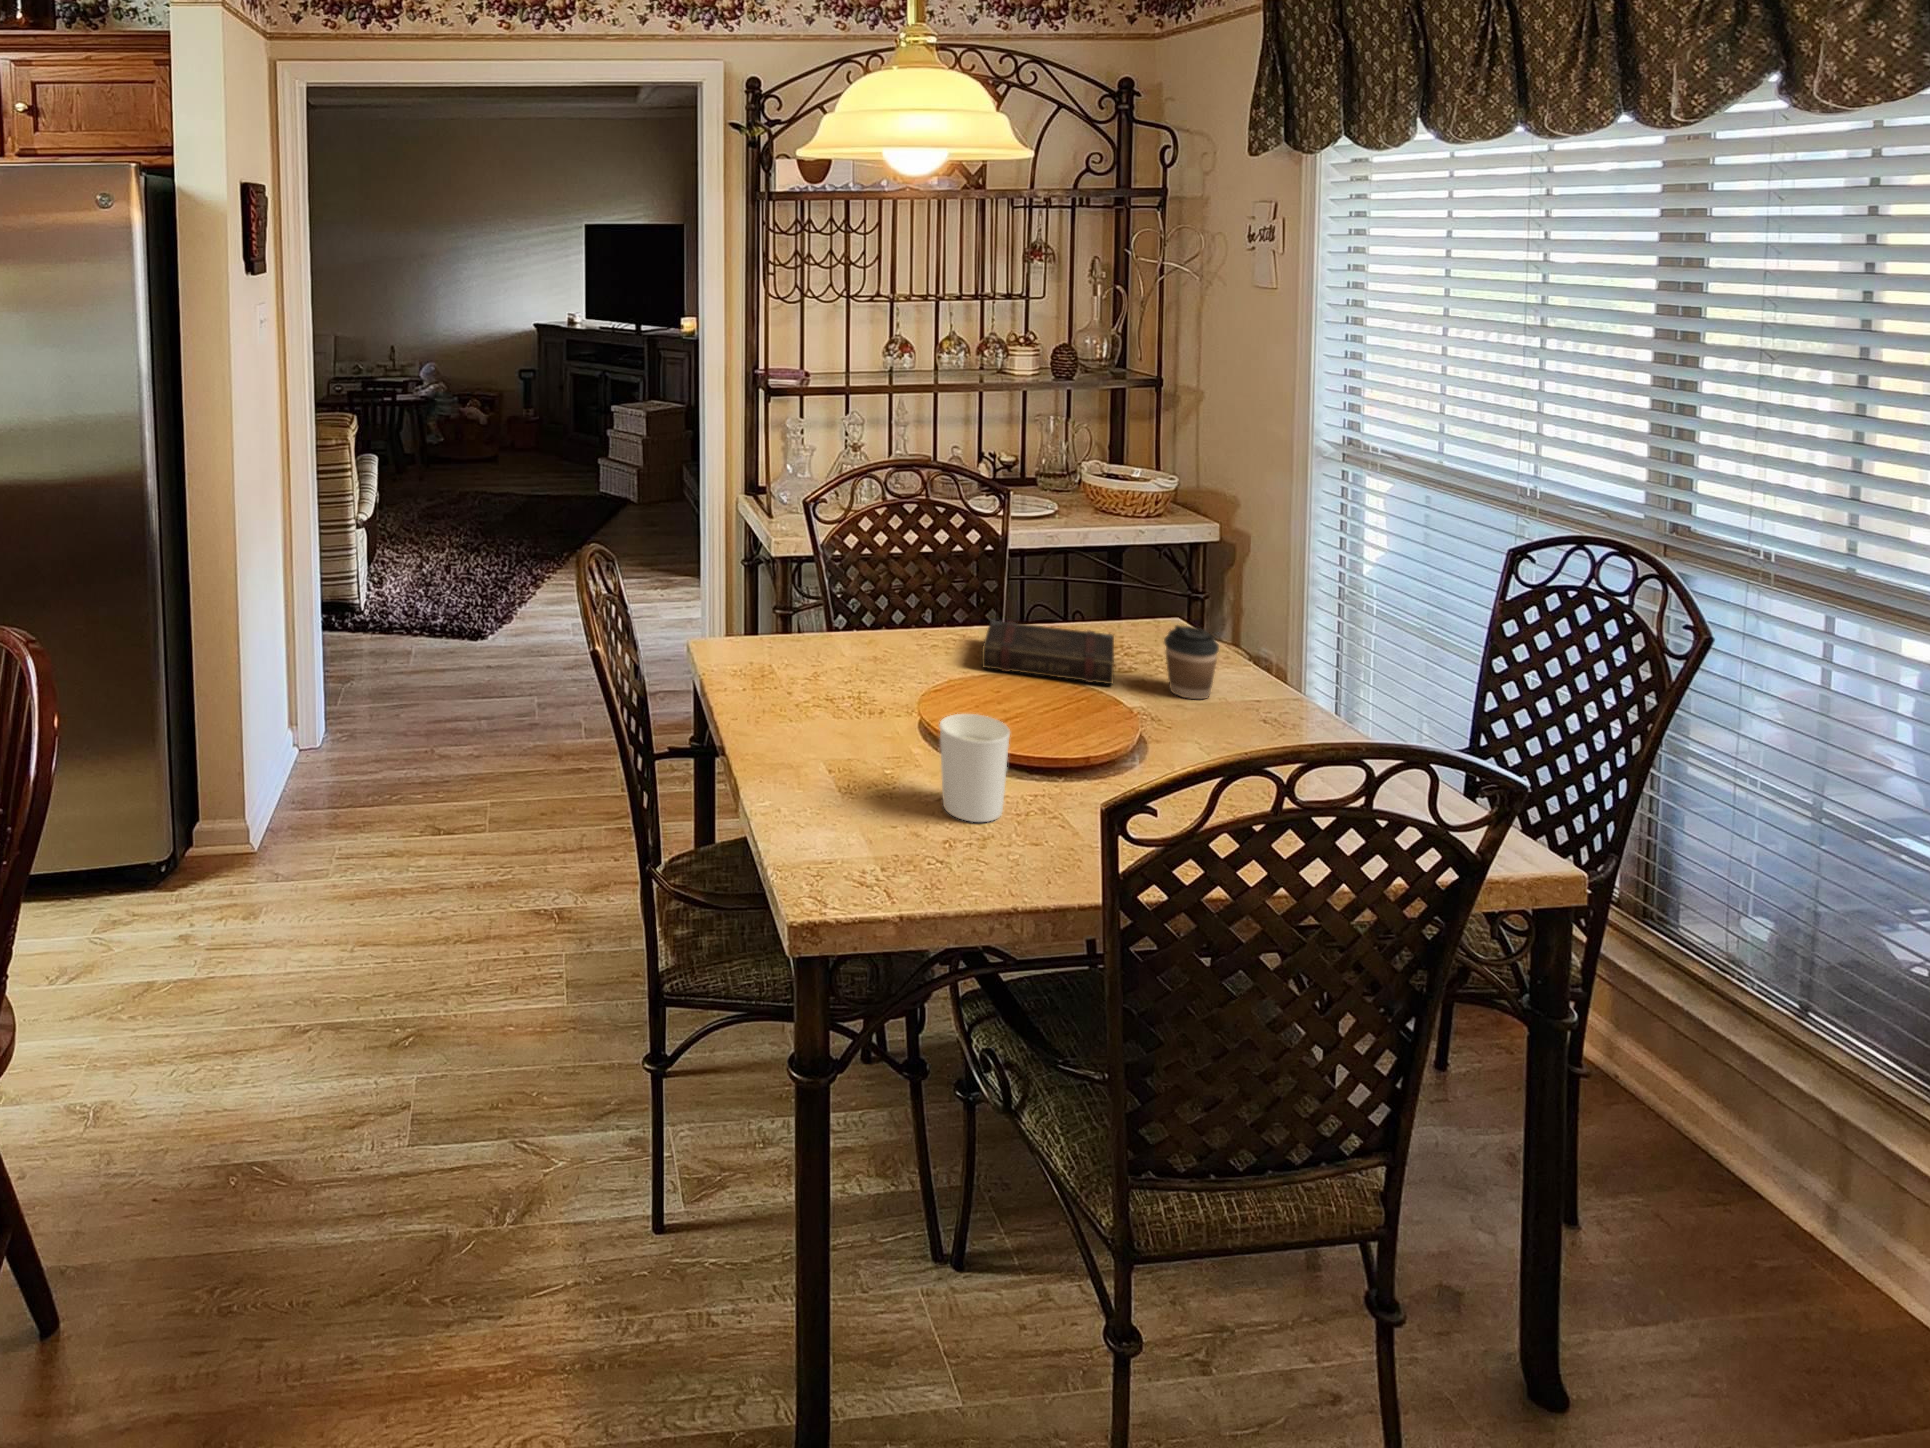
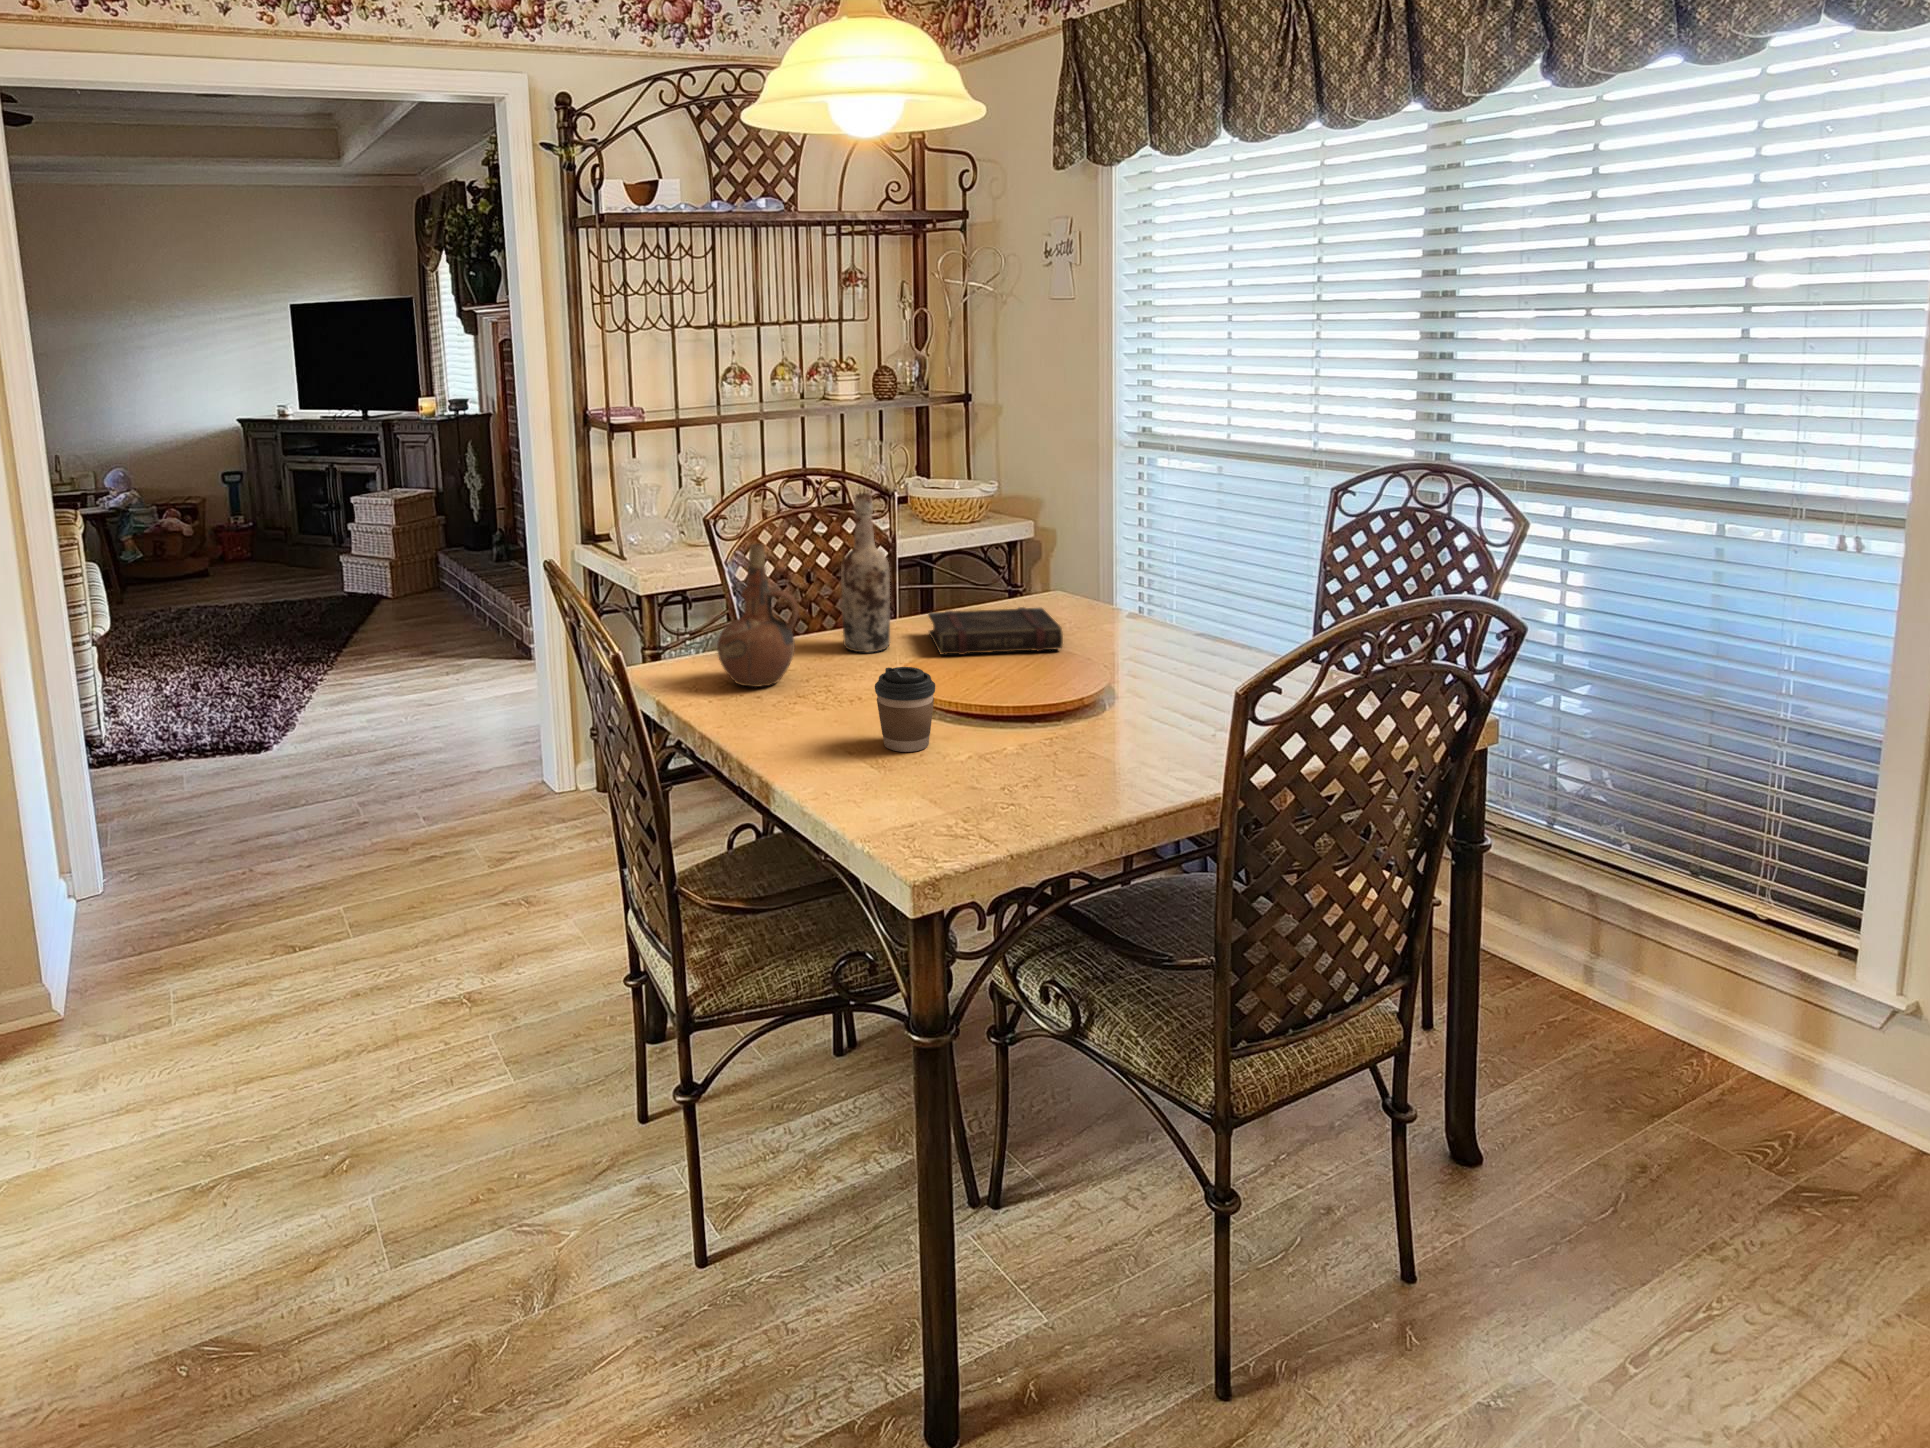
wine bottle: none [894,494,944,652] -> present [841,493,890,652]
ceramic pitcher: none [751,533,830,670] -> present [717,544,798,687]
coffee cup: present [1164,625,1219,699] -> present [875,667,935,752]
candle holder: present [939,714,1010,822] -> none [996,676,1067,778]

